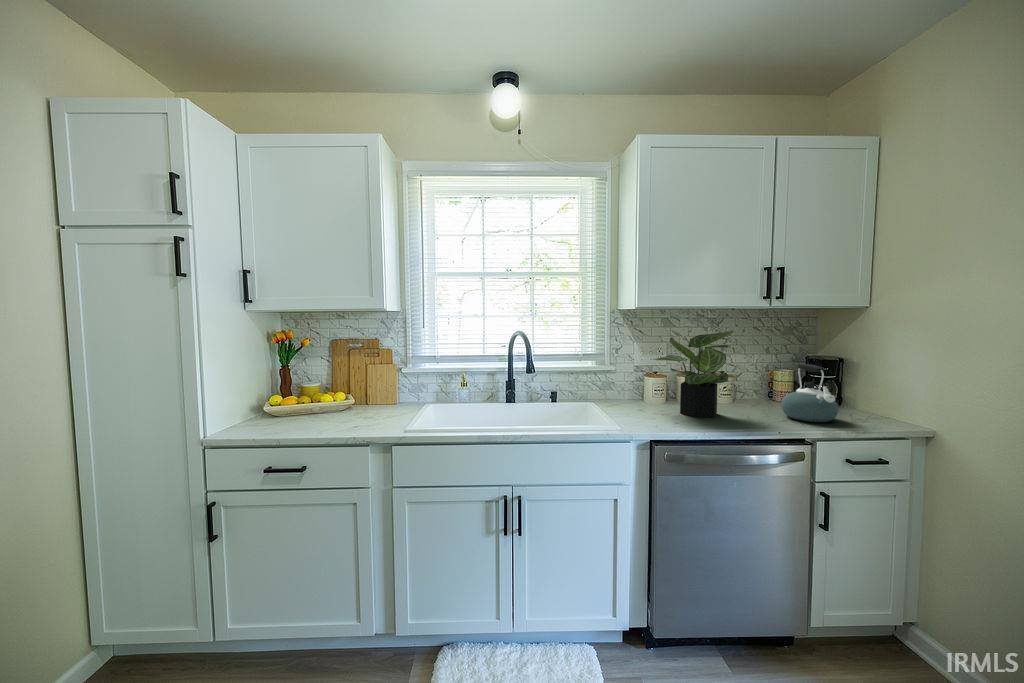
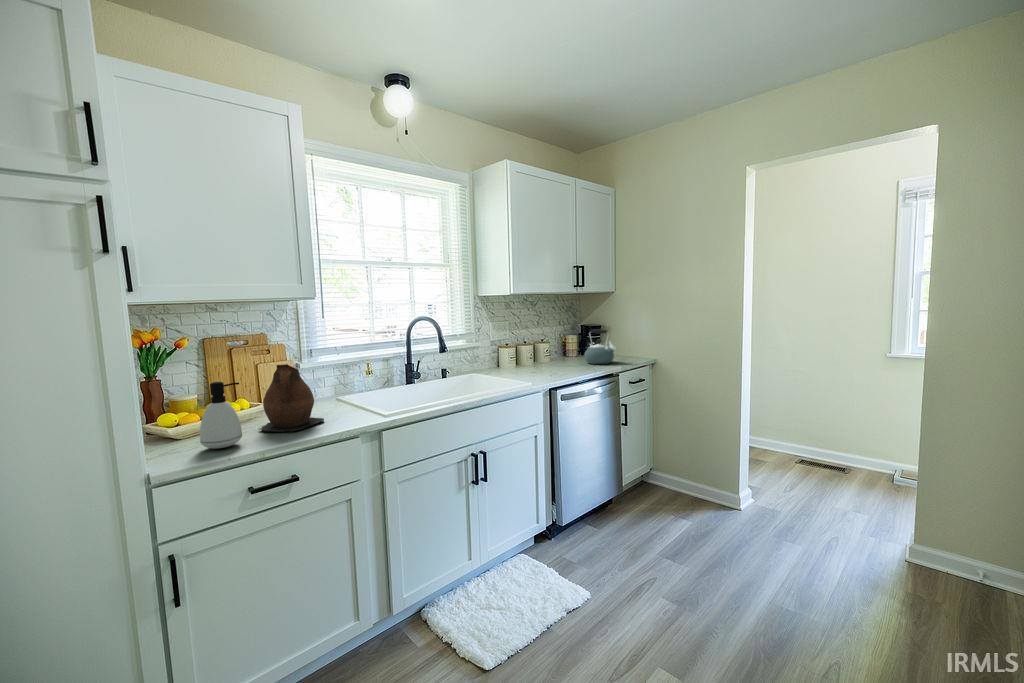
potted plant: present [653,331,733,417] -> none [511,309,575,371]
ceramic pitcher: none [313,367,365,427] -> present [260,364,324,432]
soap dispenser: none [254,376,287,429] -> present [200,382,242,449]

